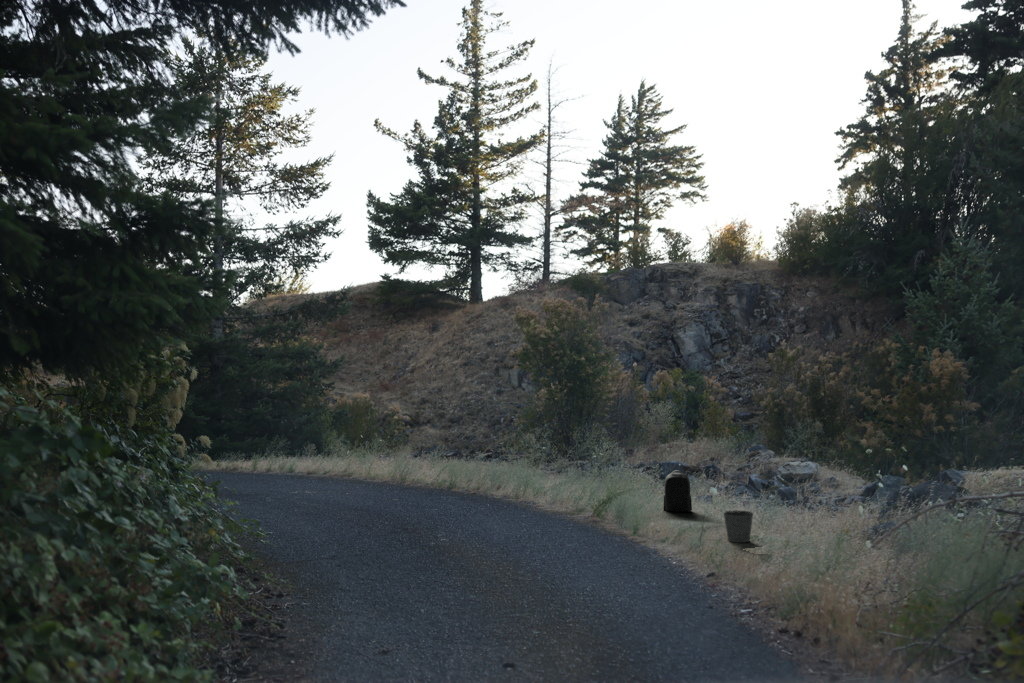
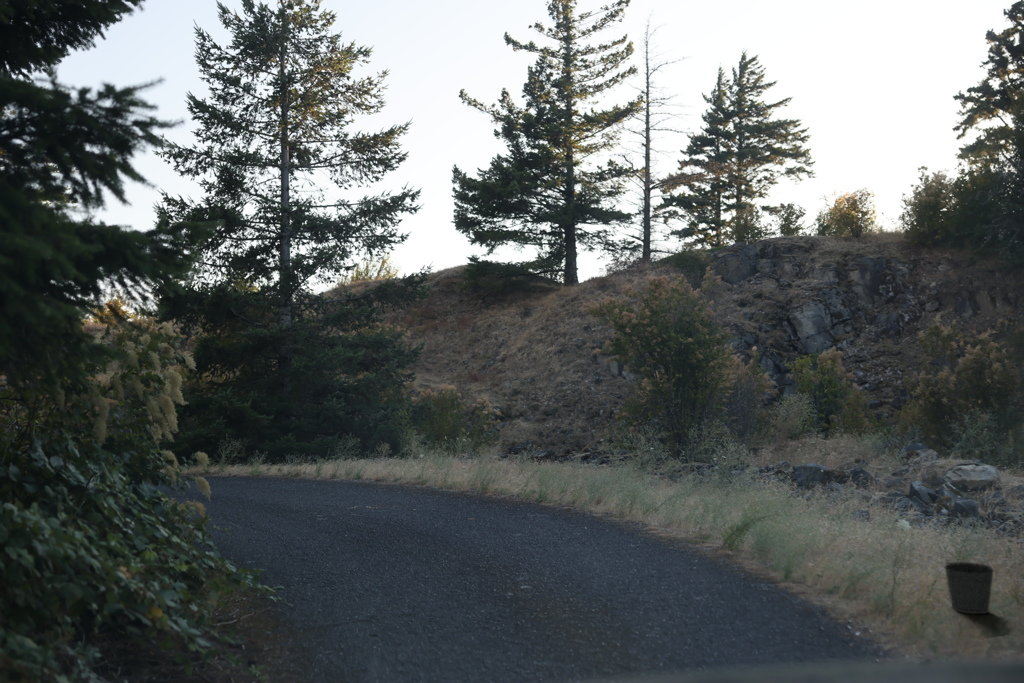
backpack: present [663,470,692,512] -> none [831,492,873,551]

